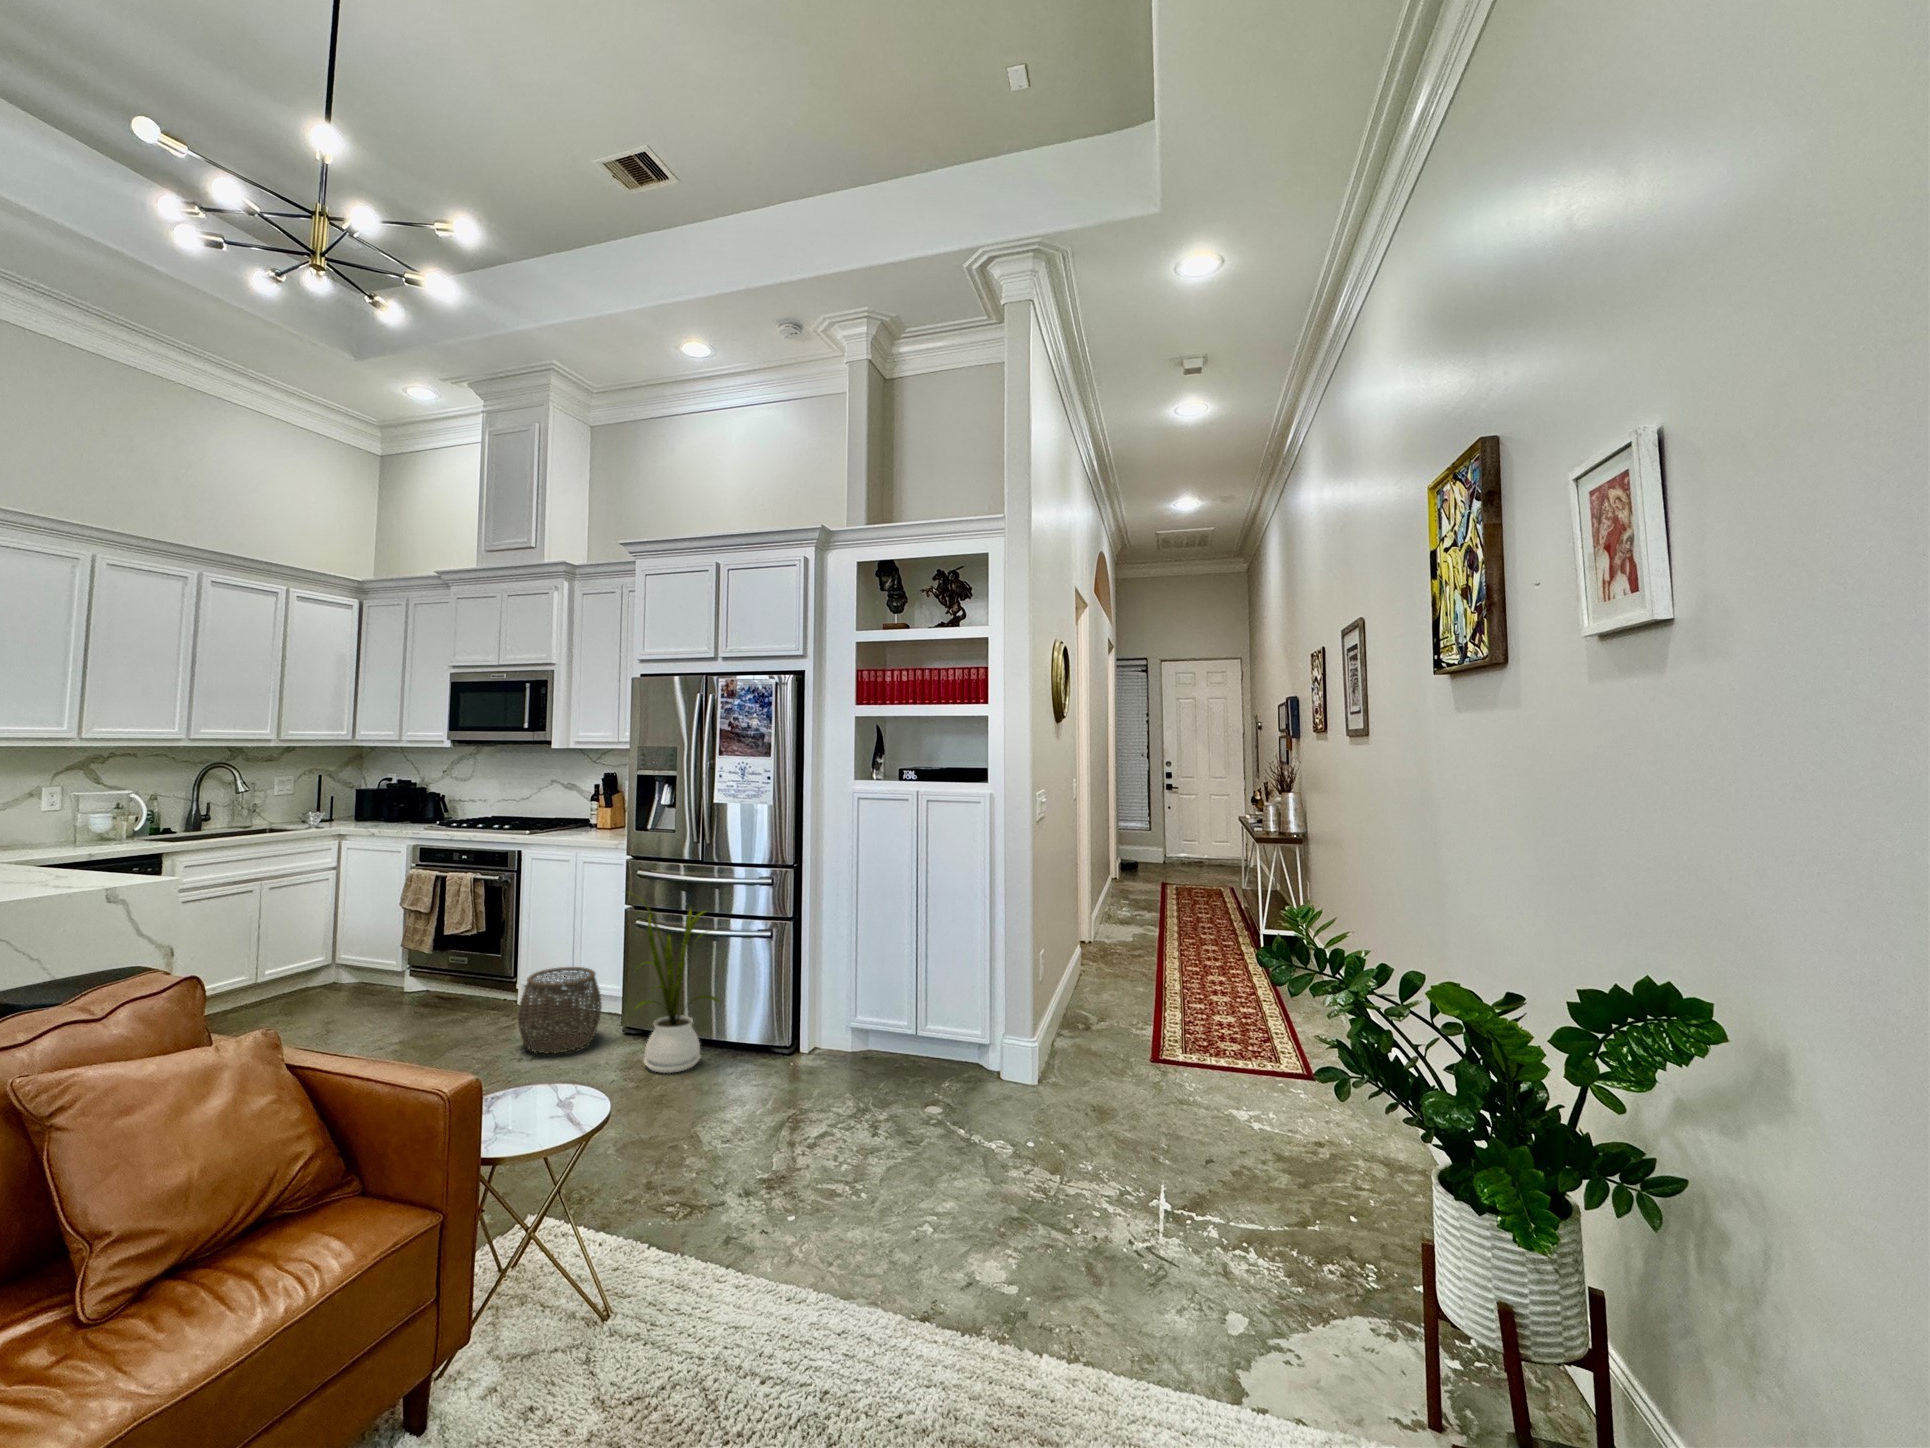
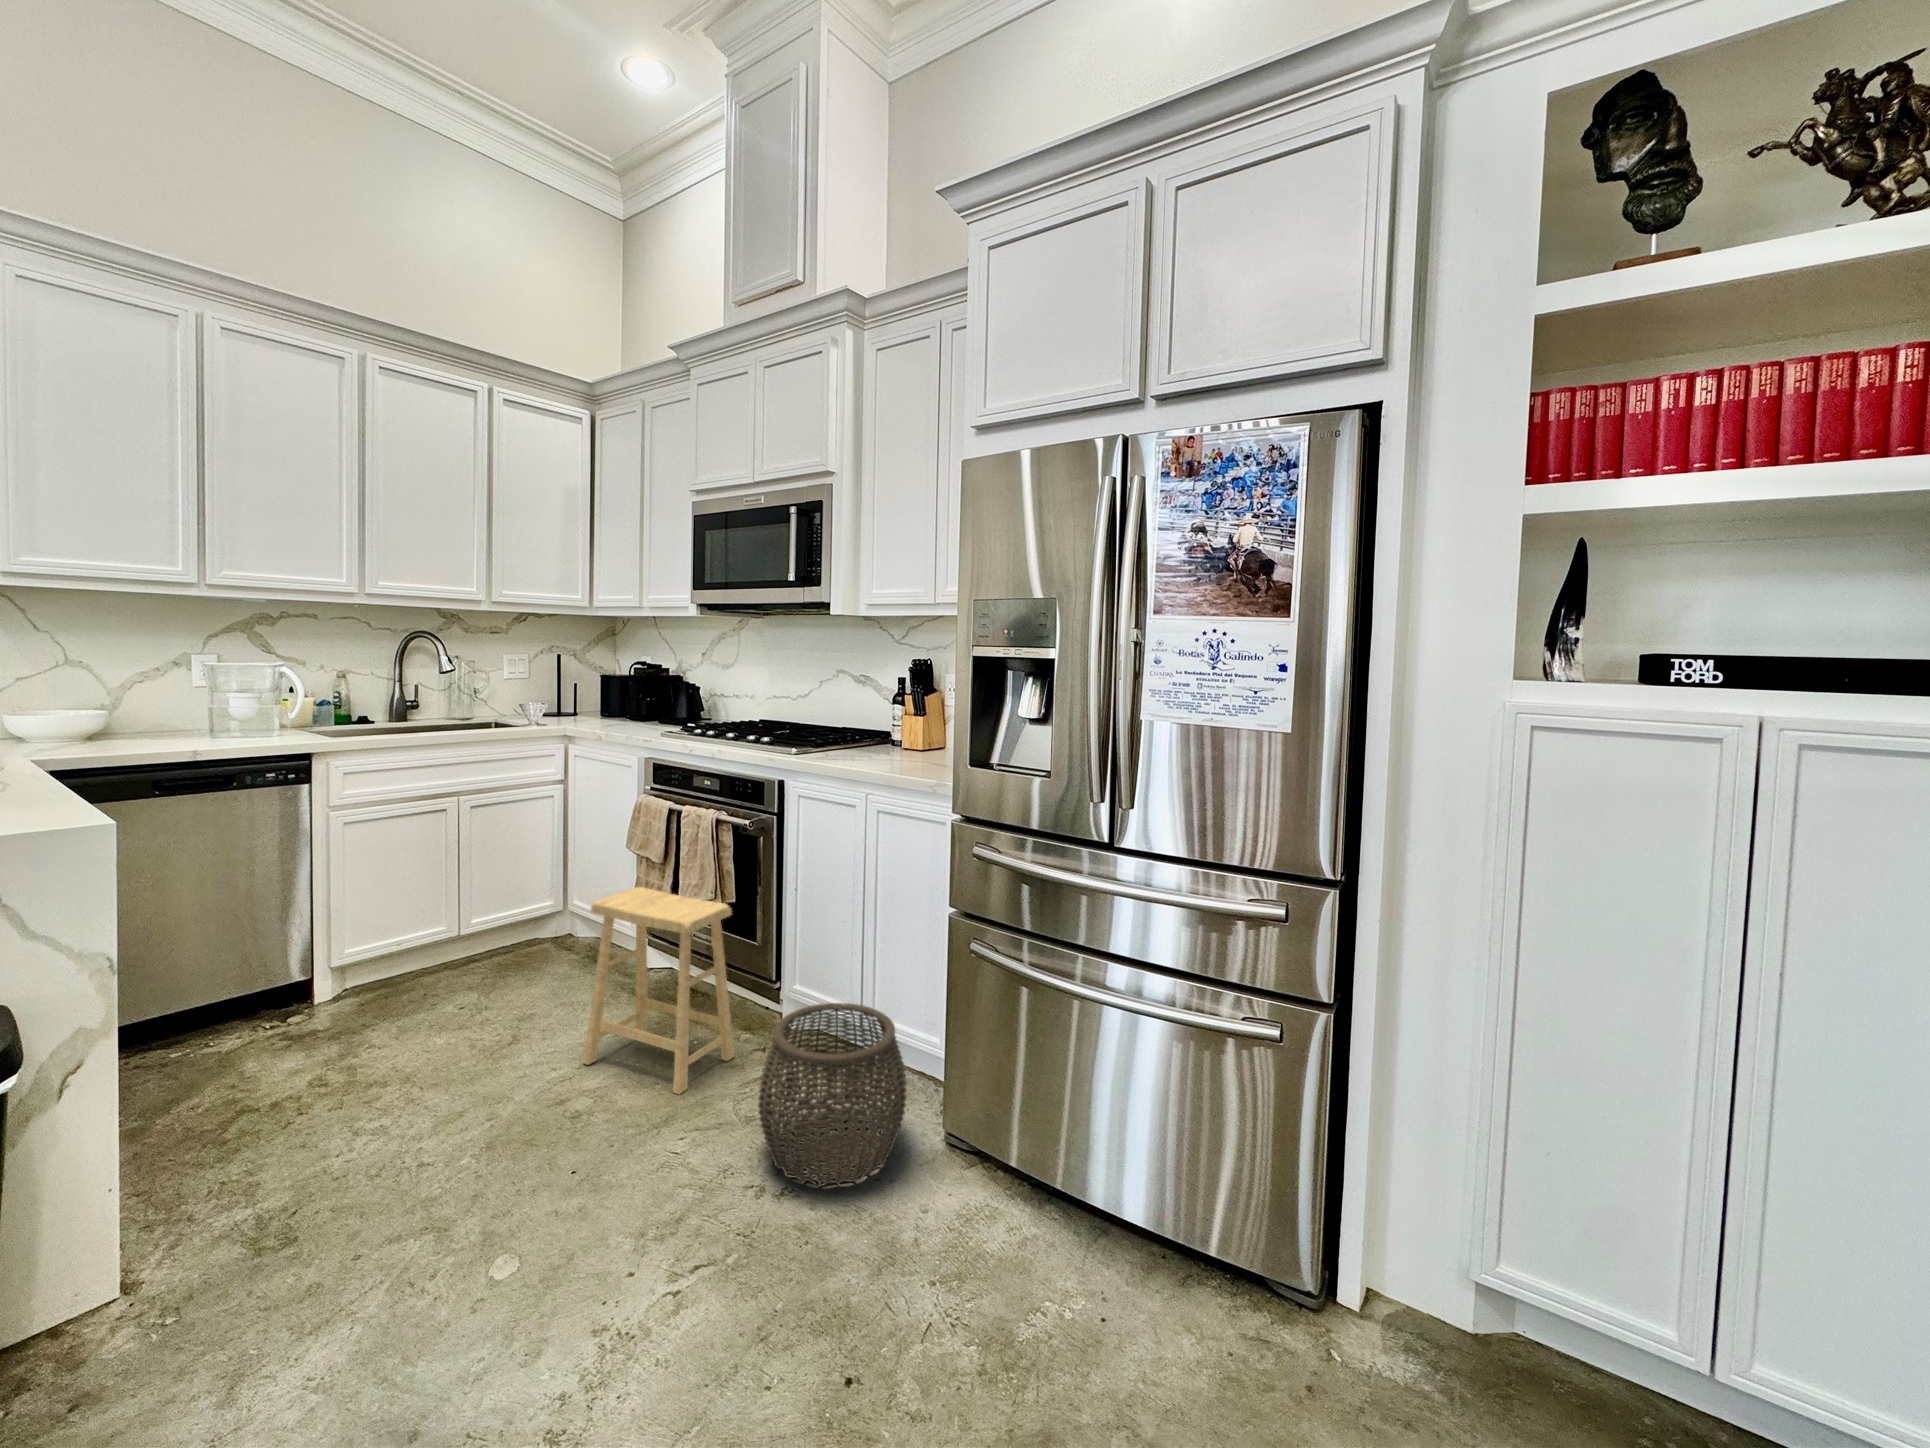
house plant: present [636,899,721,1073] -> none [943,895,1169,1327]
footstool: none [387,923,490,1038] -> present [583,887,735,1094]

